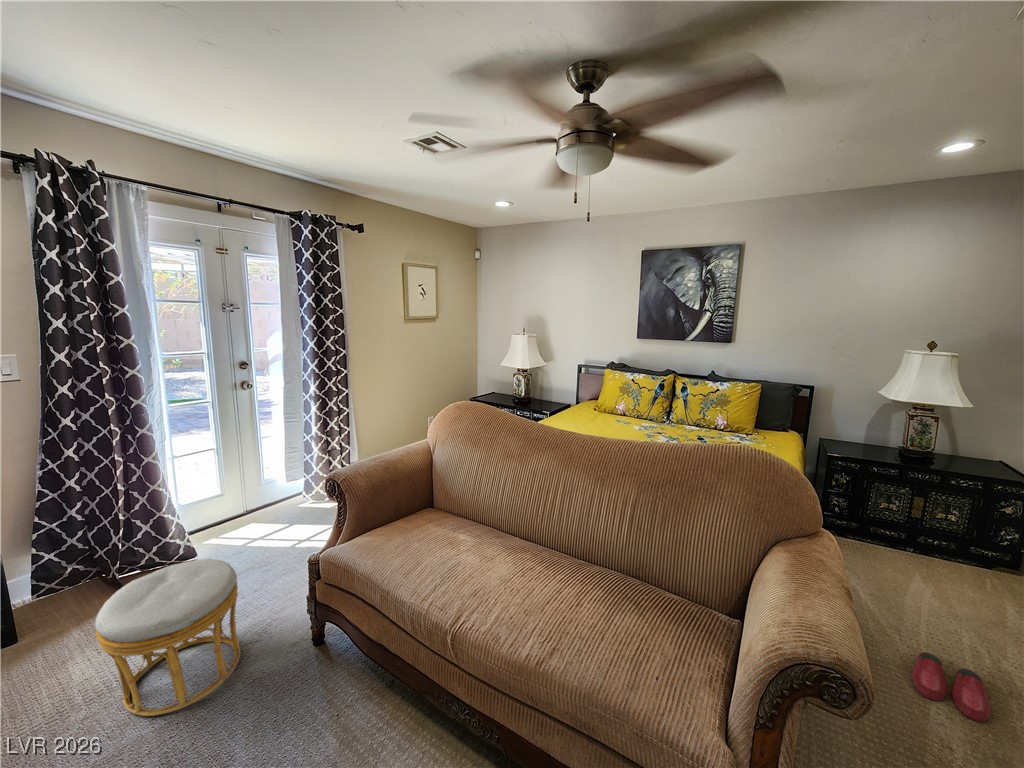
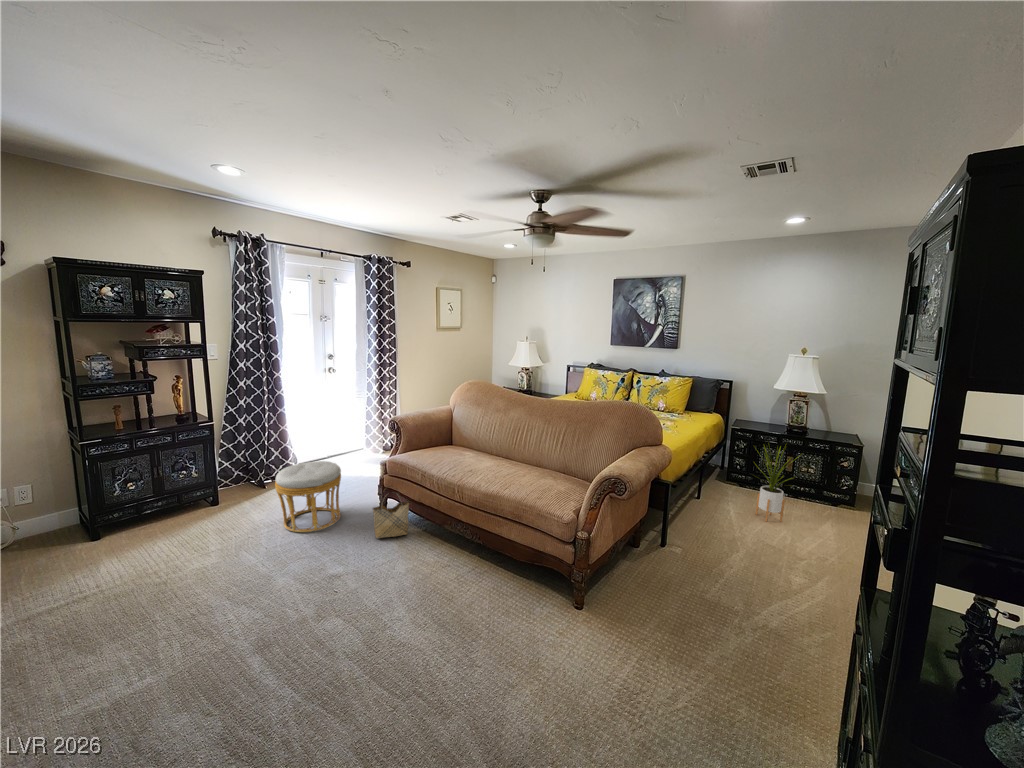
house plant: none [894,486,986,612] -> present [755,446,793,522]
woven basket: none [288,615,361,725] -> present [373,486,409,538]
slippers: present [911,652,991,722] -> none [730,535,772,561]

